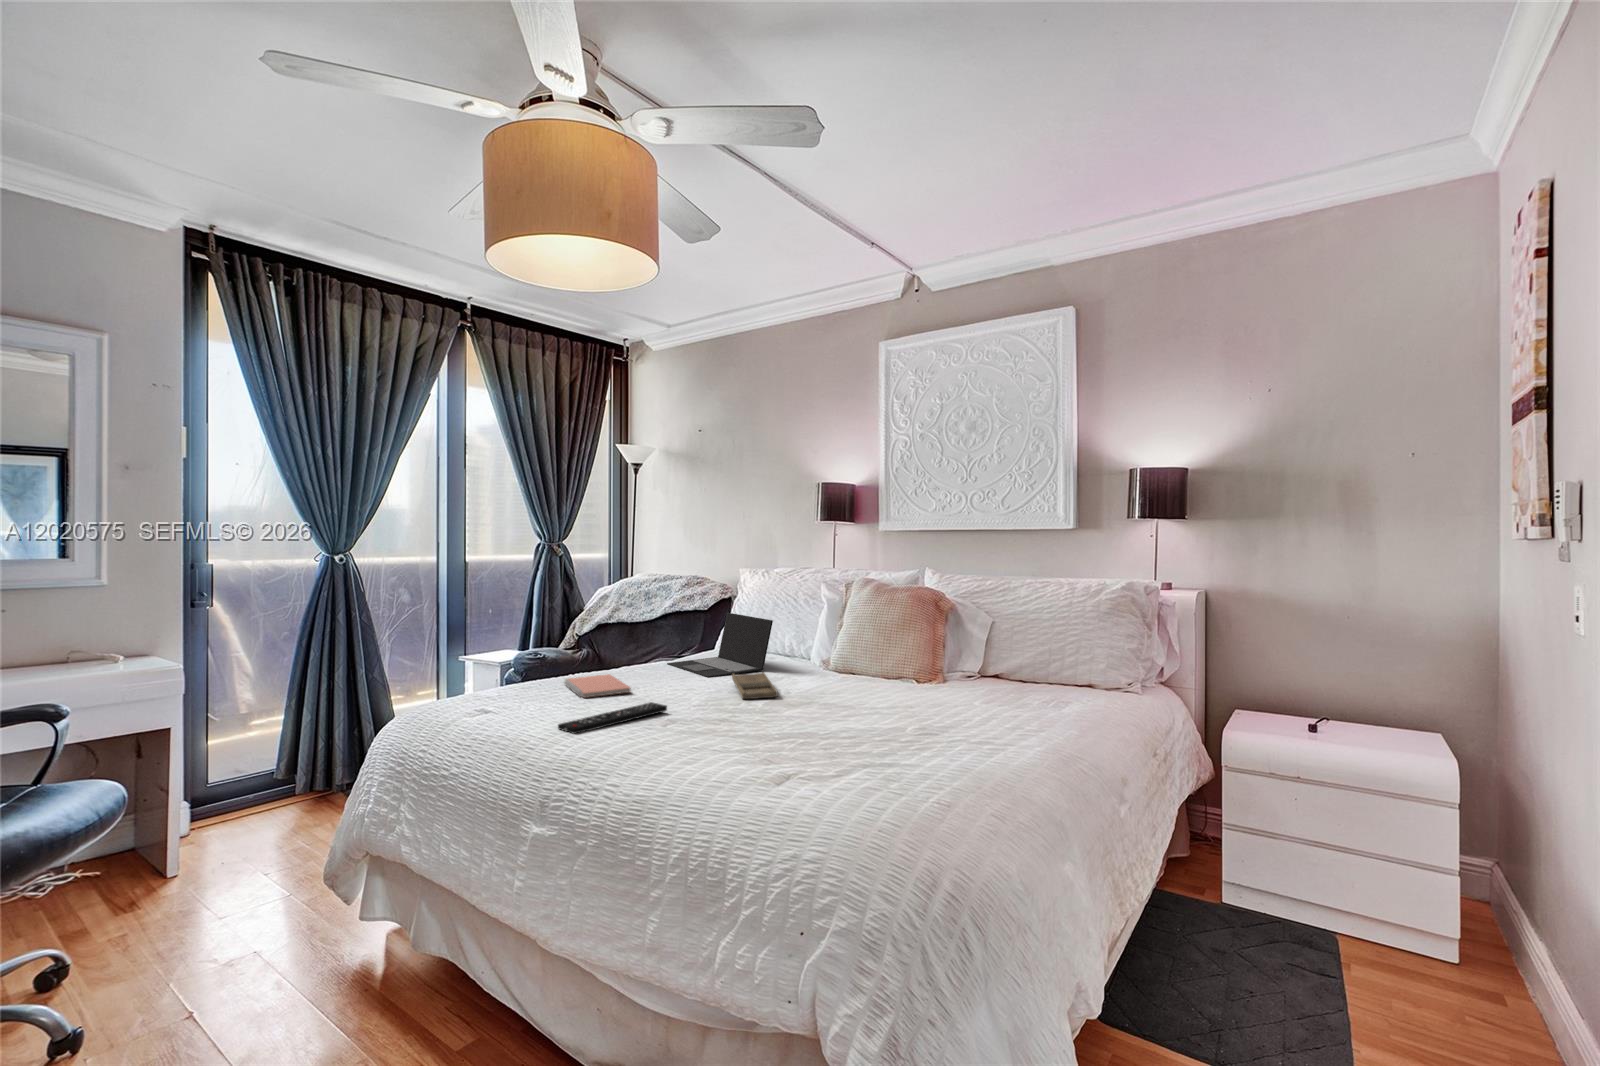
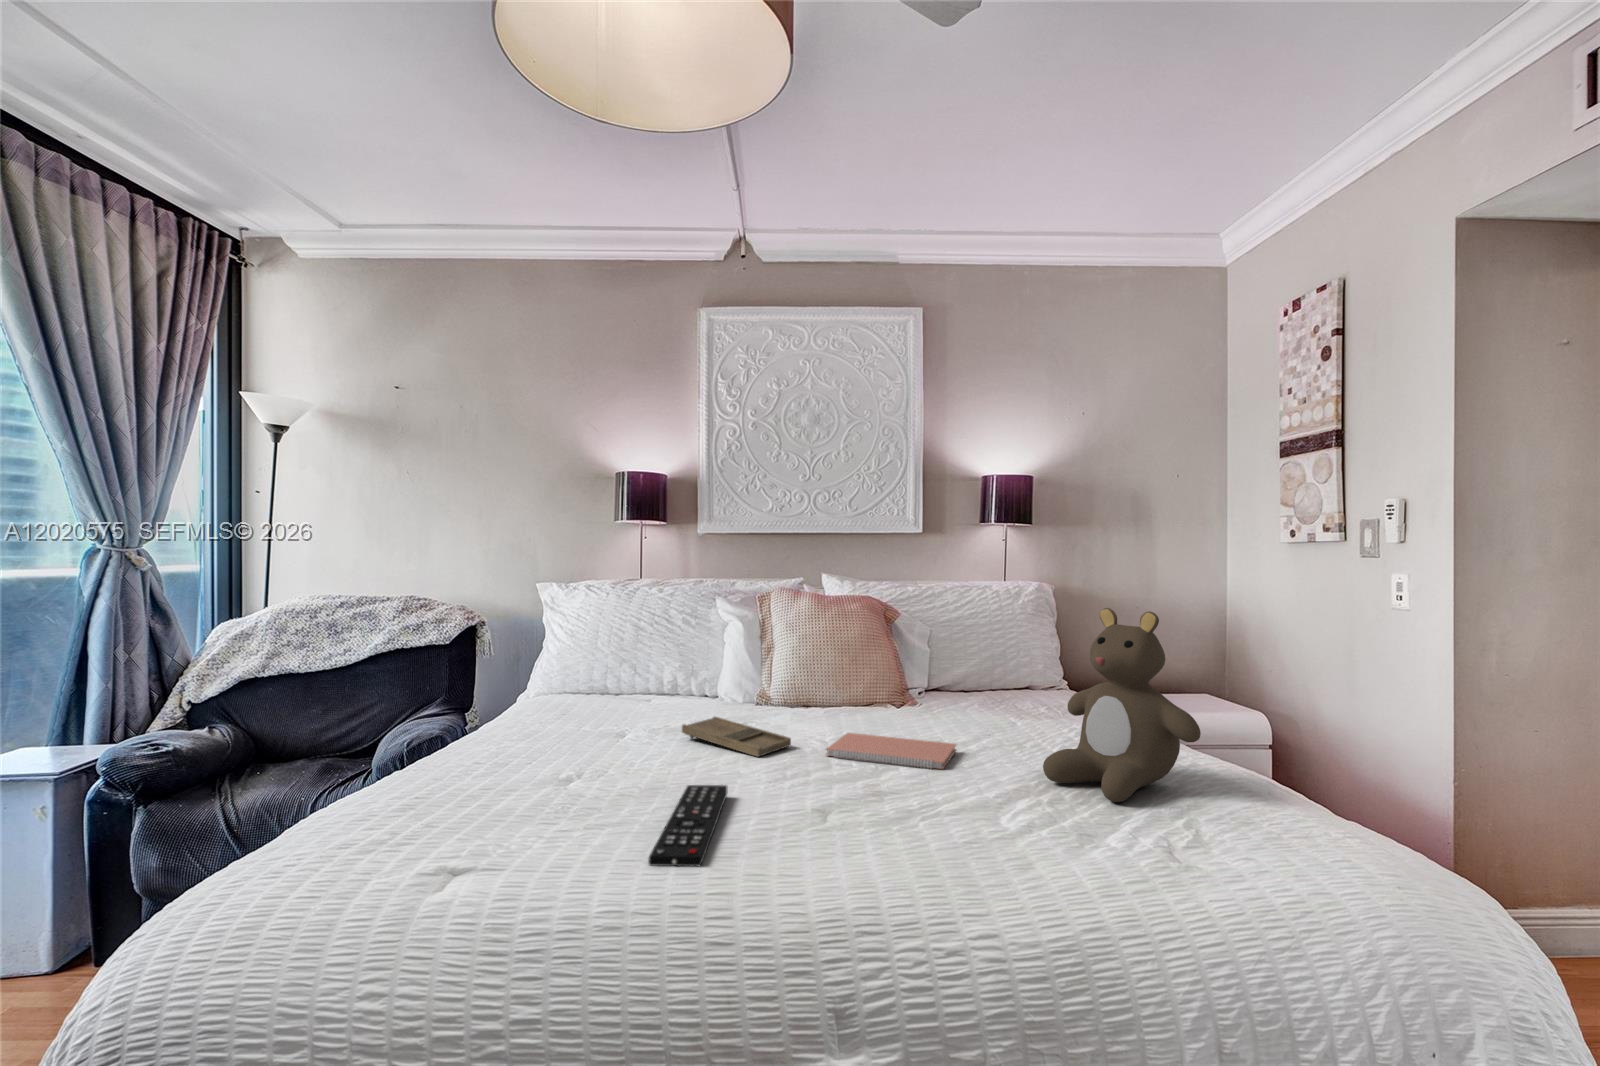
teddy bear: none [860,608,957,762] -> present [1043,608,1201,802]
laptop: present [667,613,773,678] -> none [505,641,673,737]
notebook: present [564,674,631,698] -> present [826,733,956,769]

